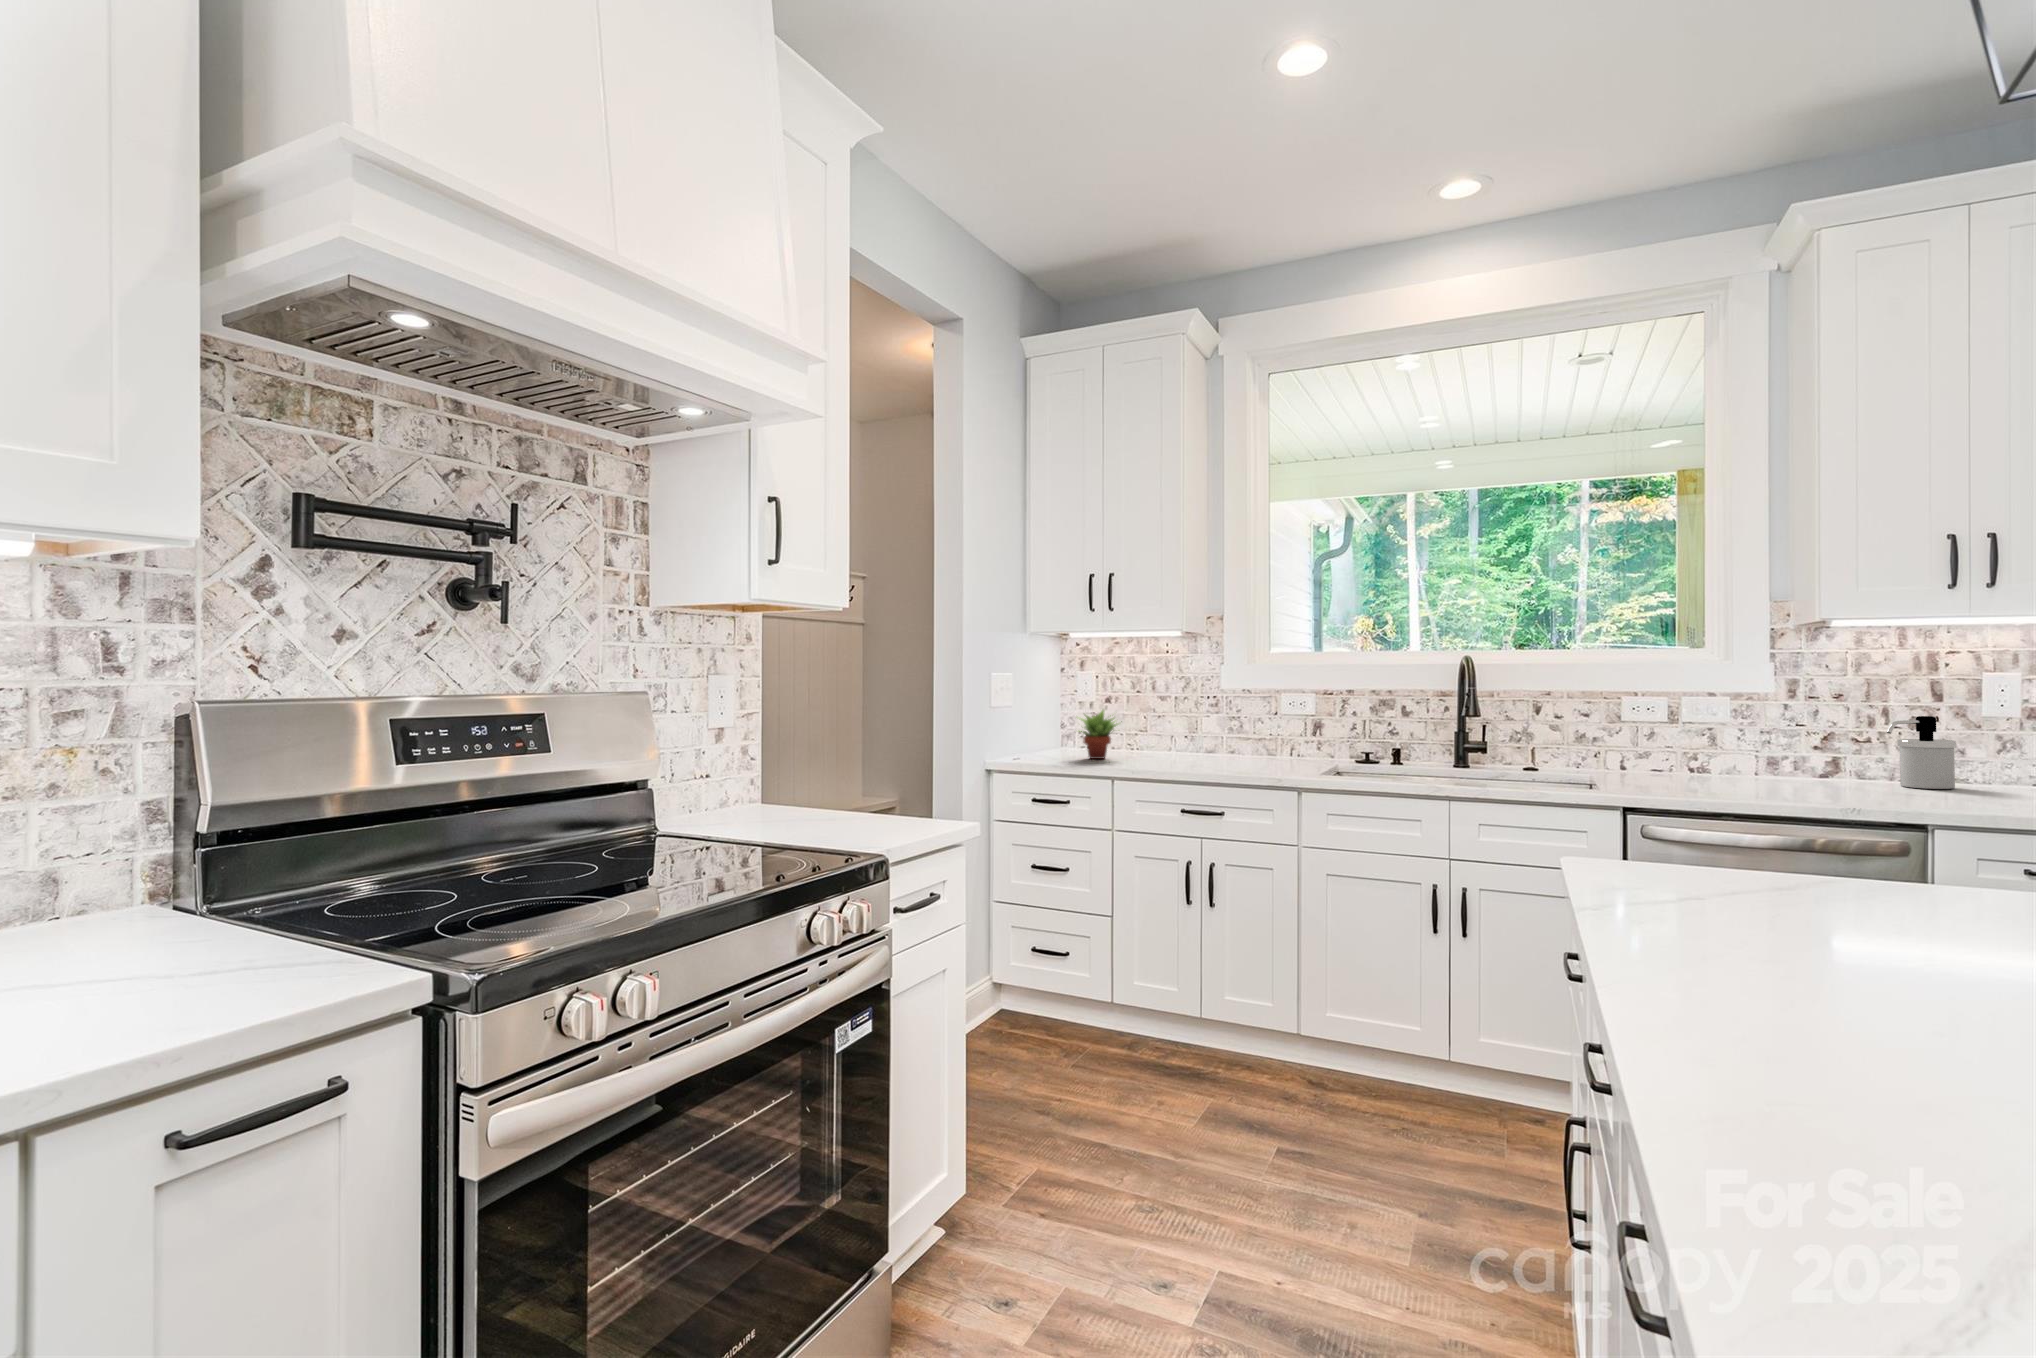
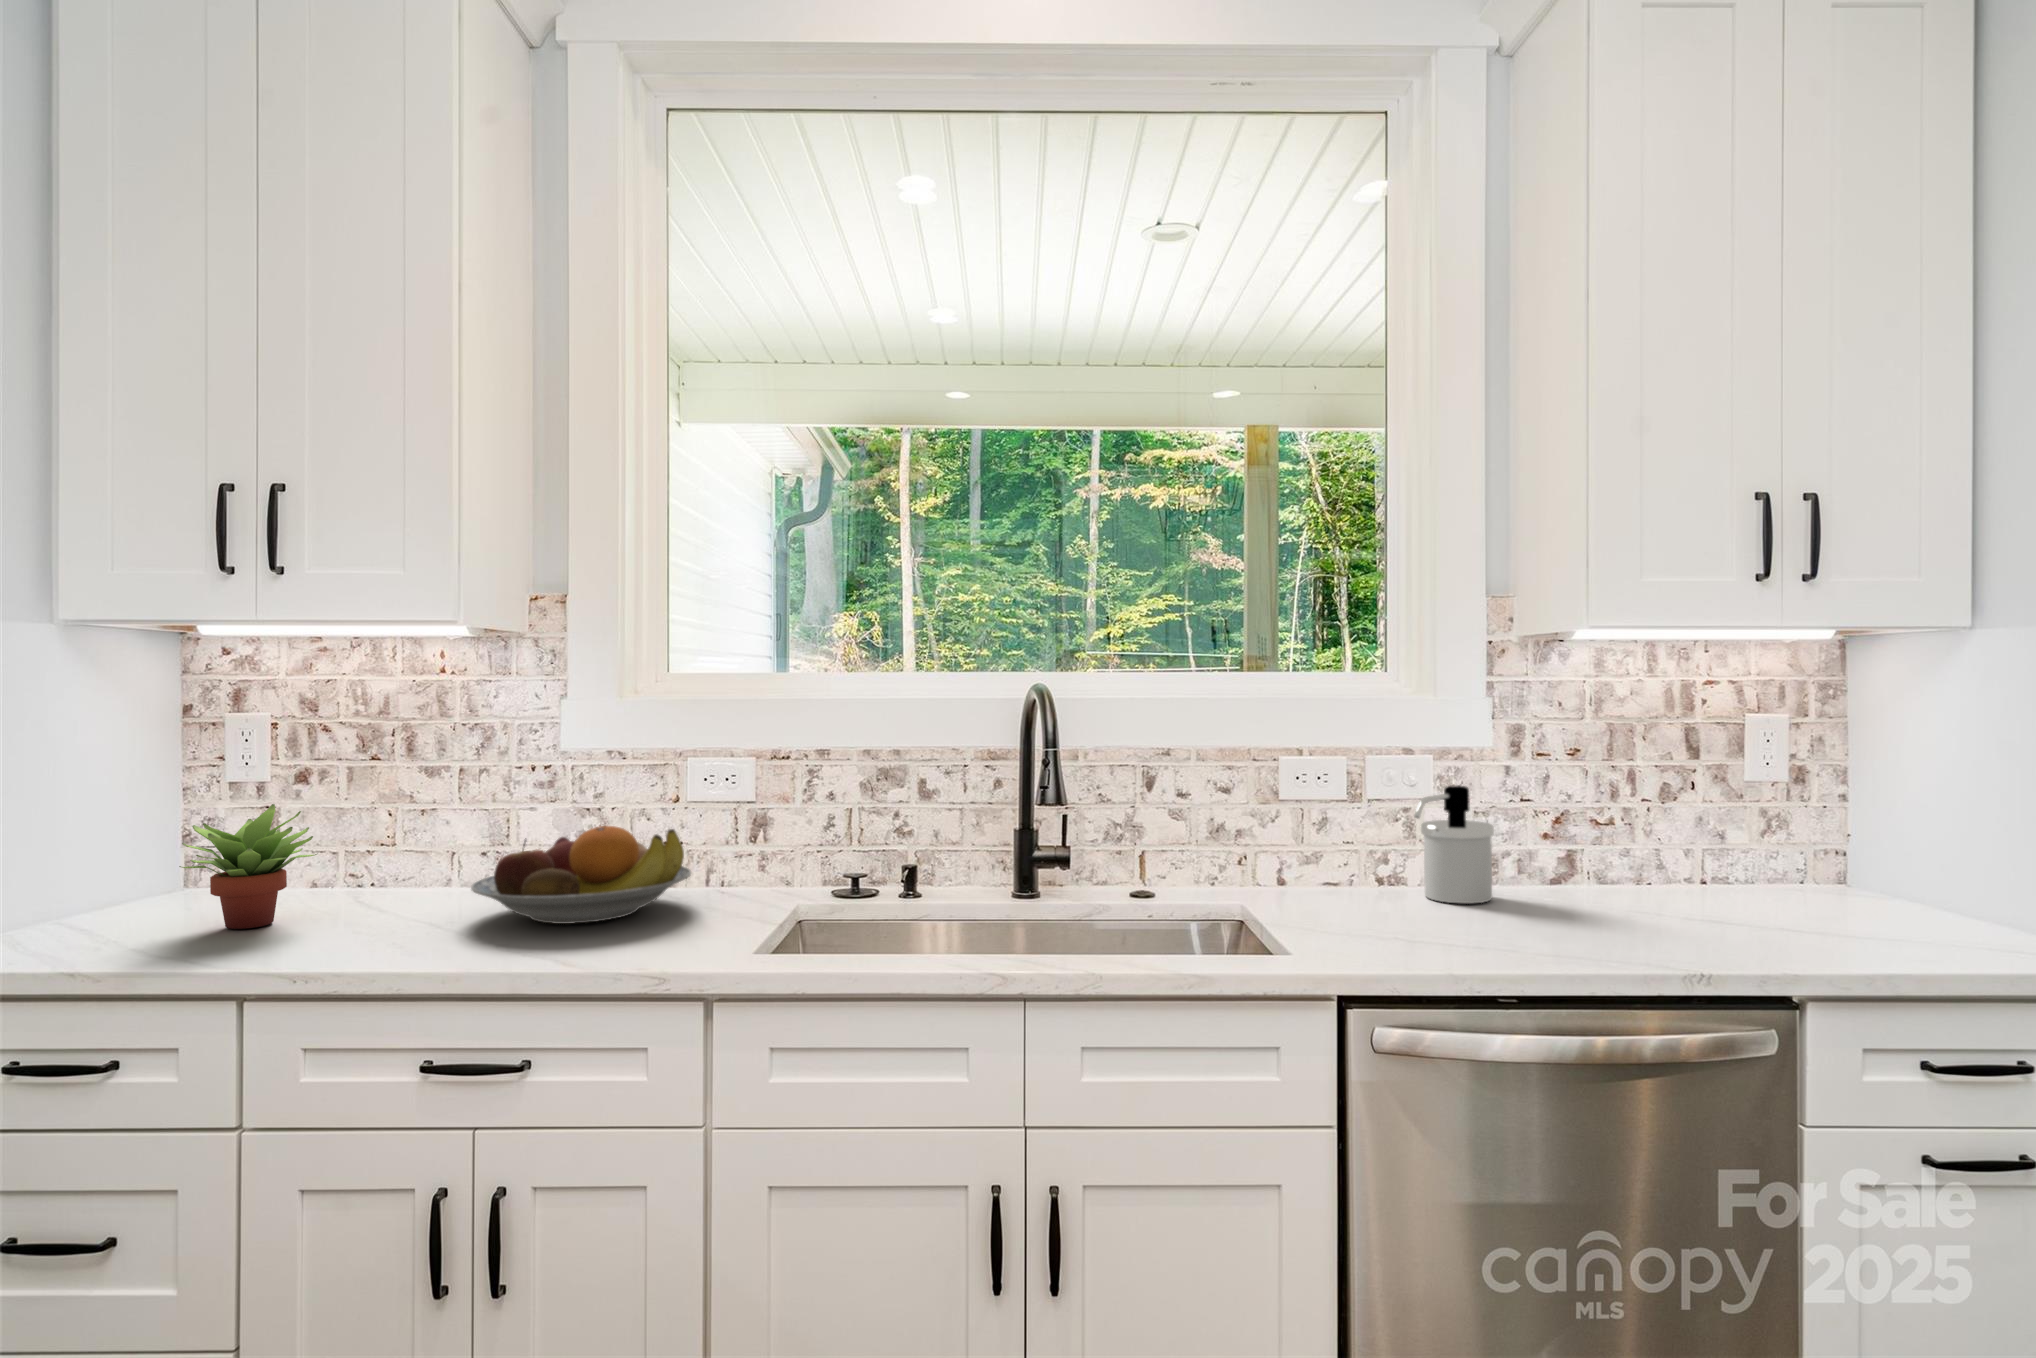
soap dispenser: present [1887,716,1956,789] -> present [1415,786,1494,904]
fruit bowl: none [1187,722,1284,764] -> present [471,826,691,924]

